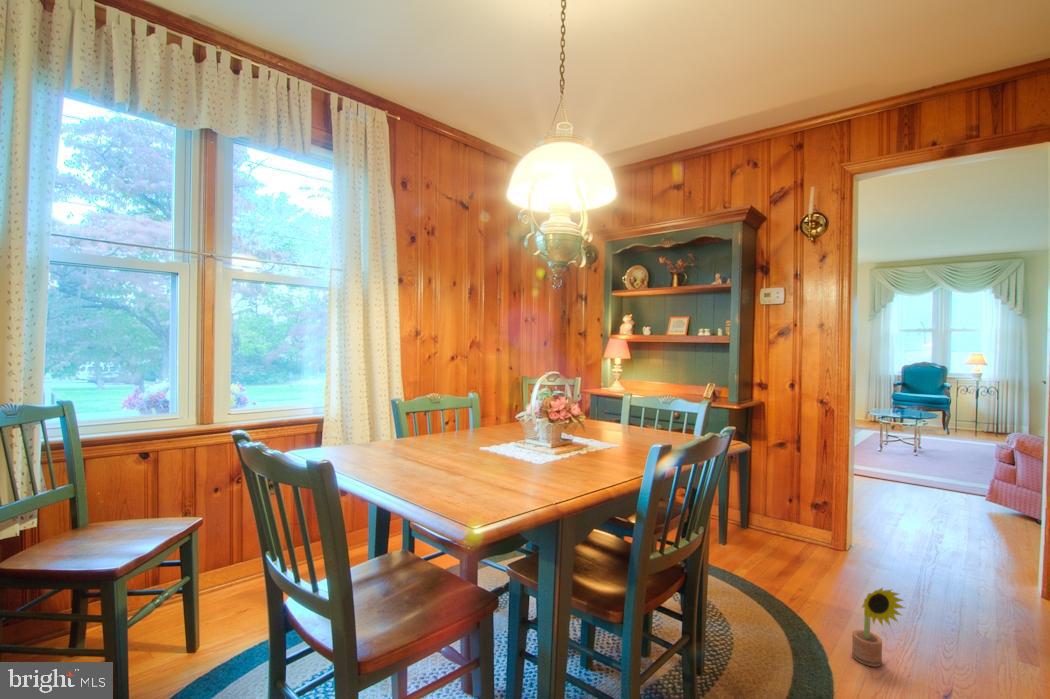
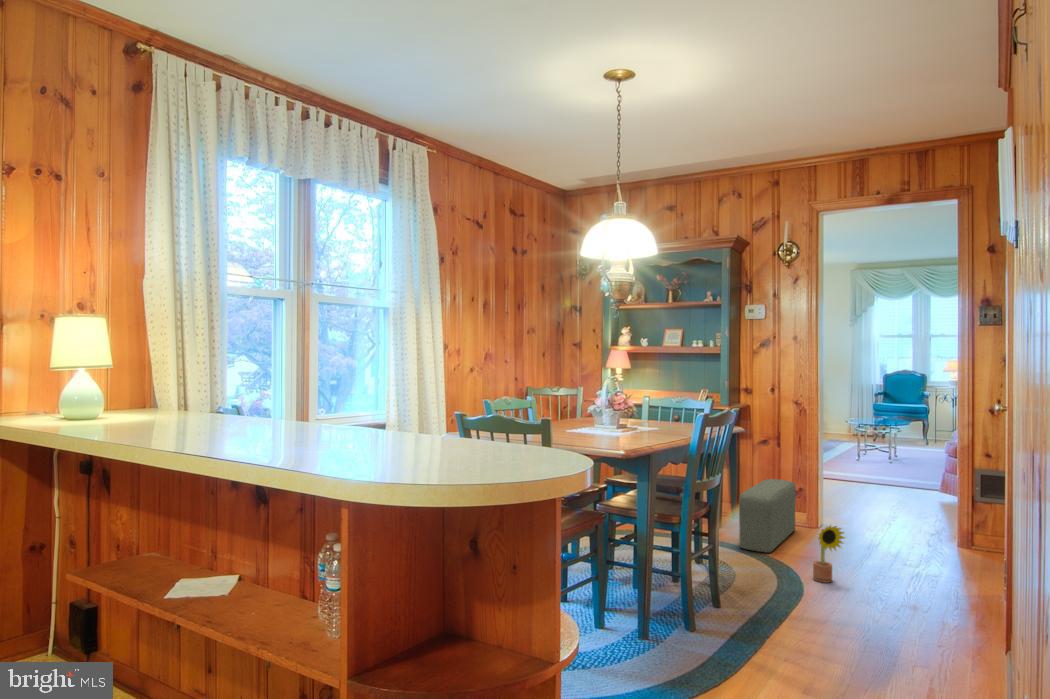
pouf: none [748,491,820,594] -> present [739,479,796,553]

